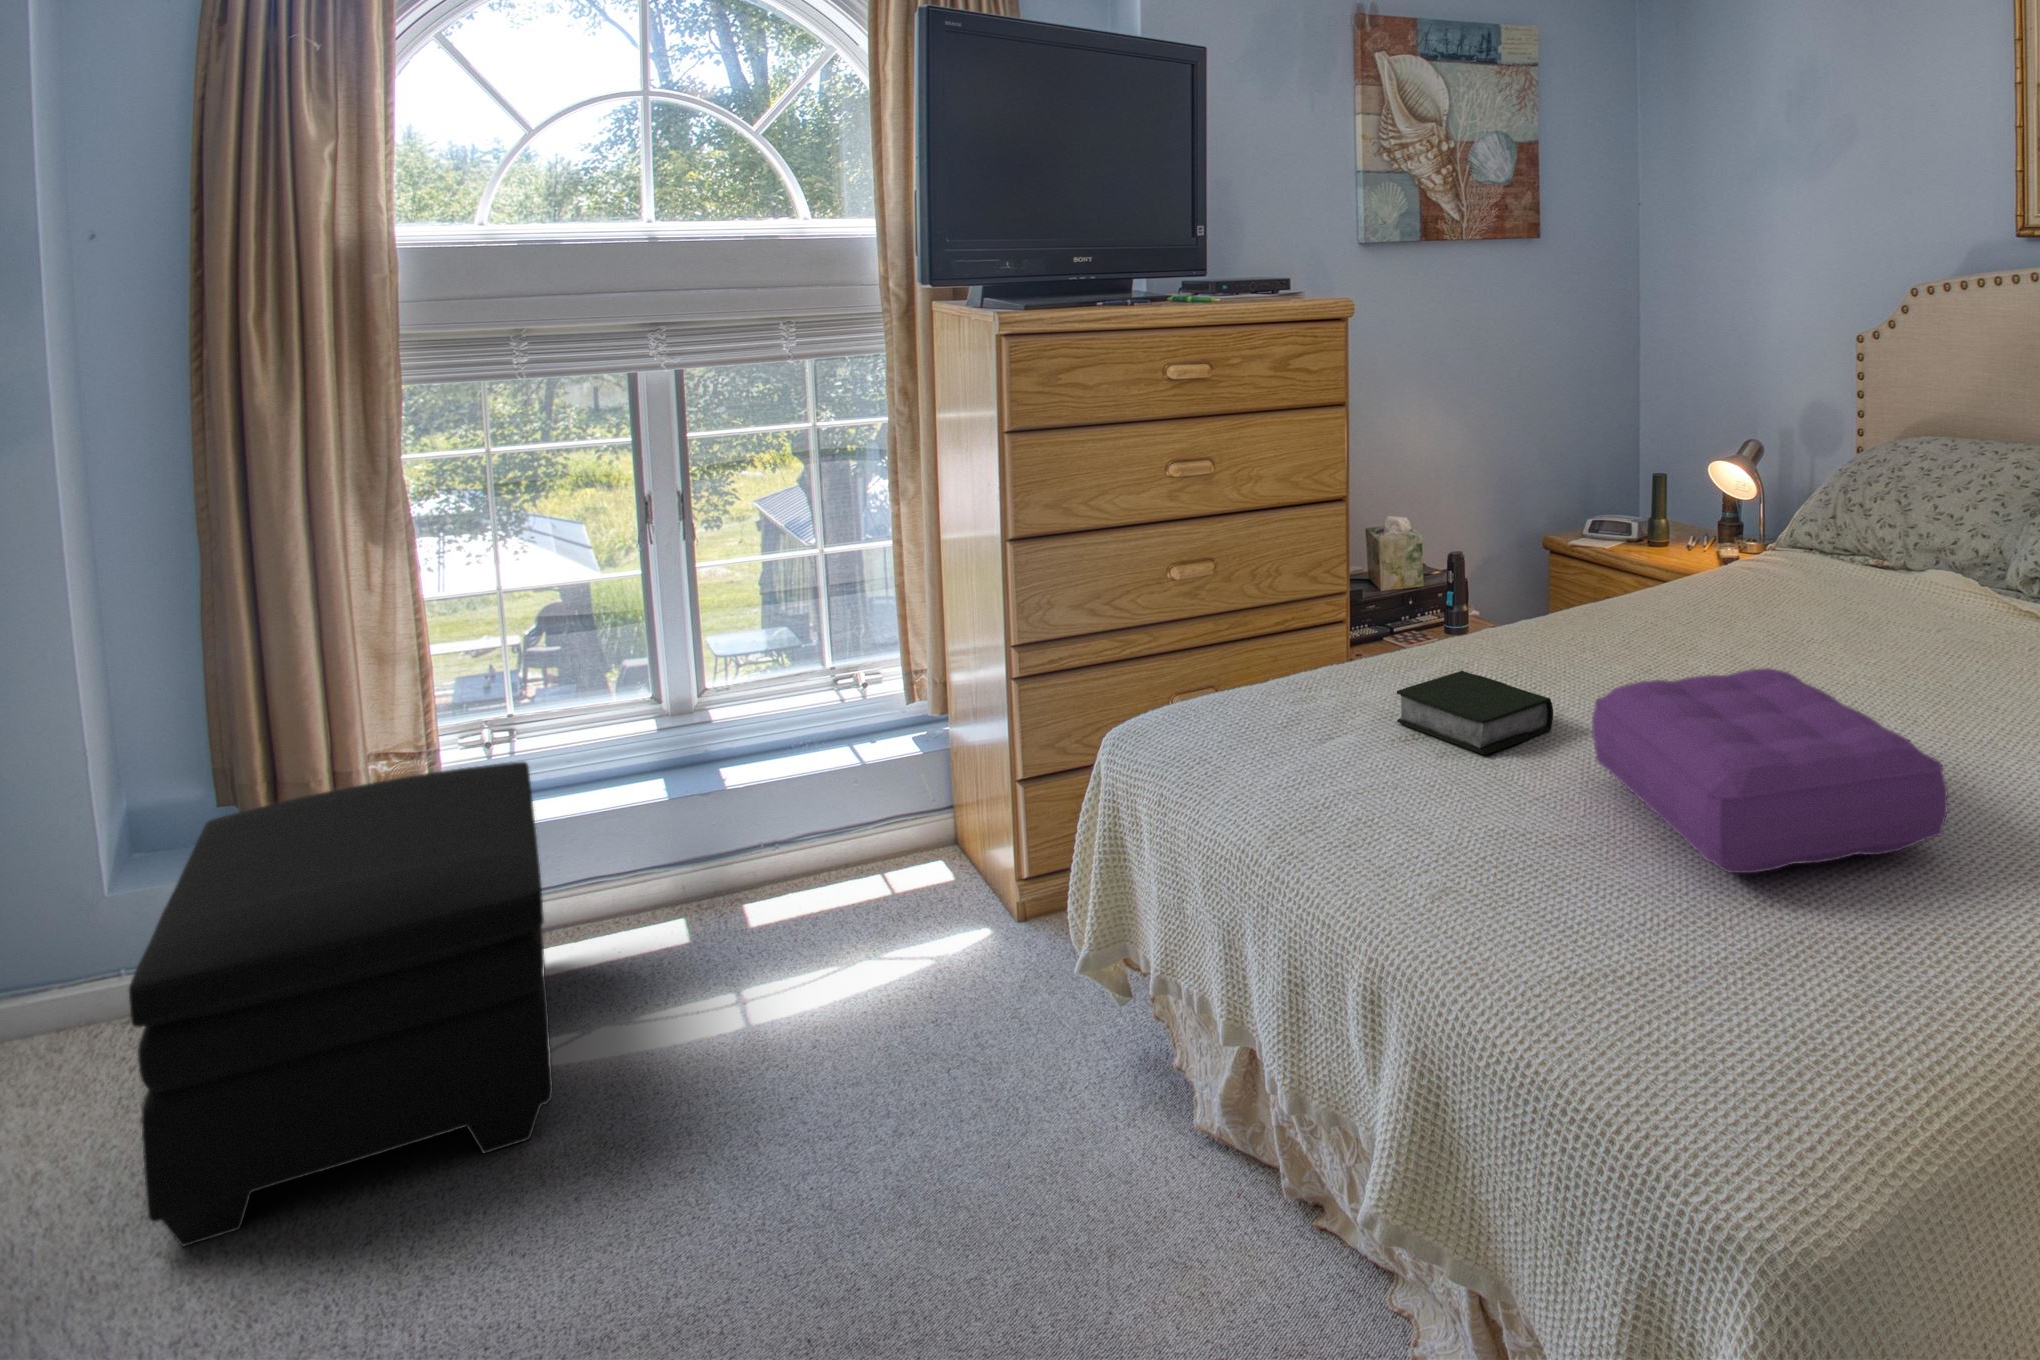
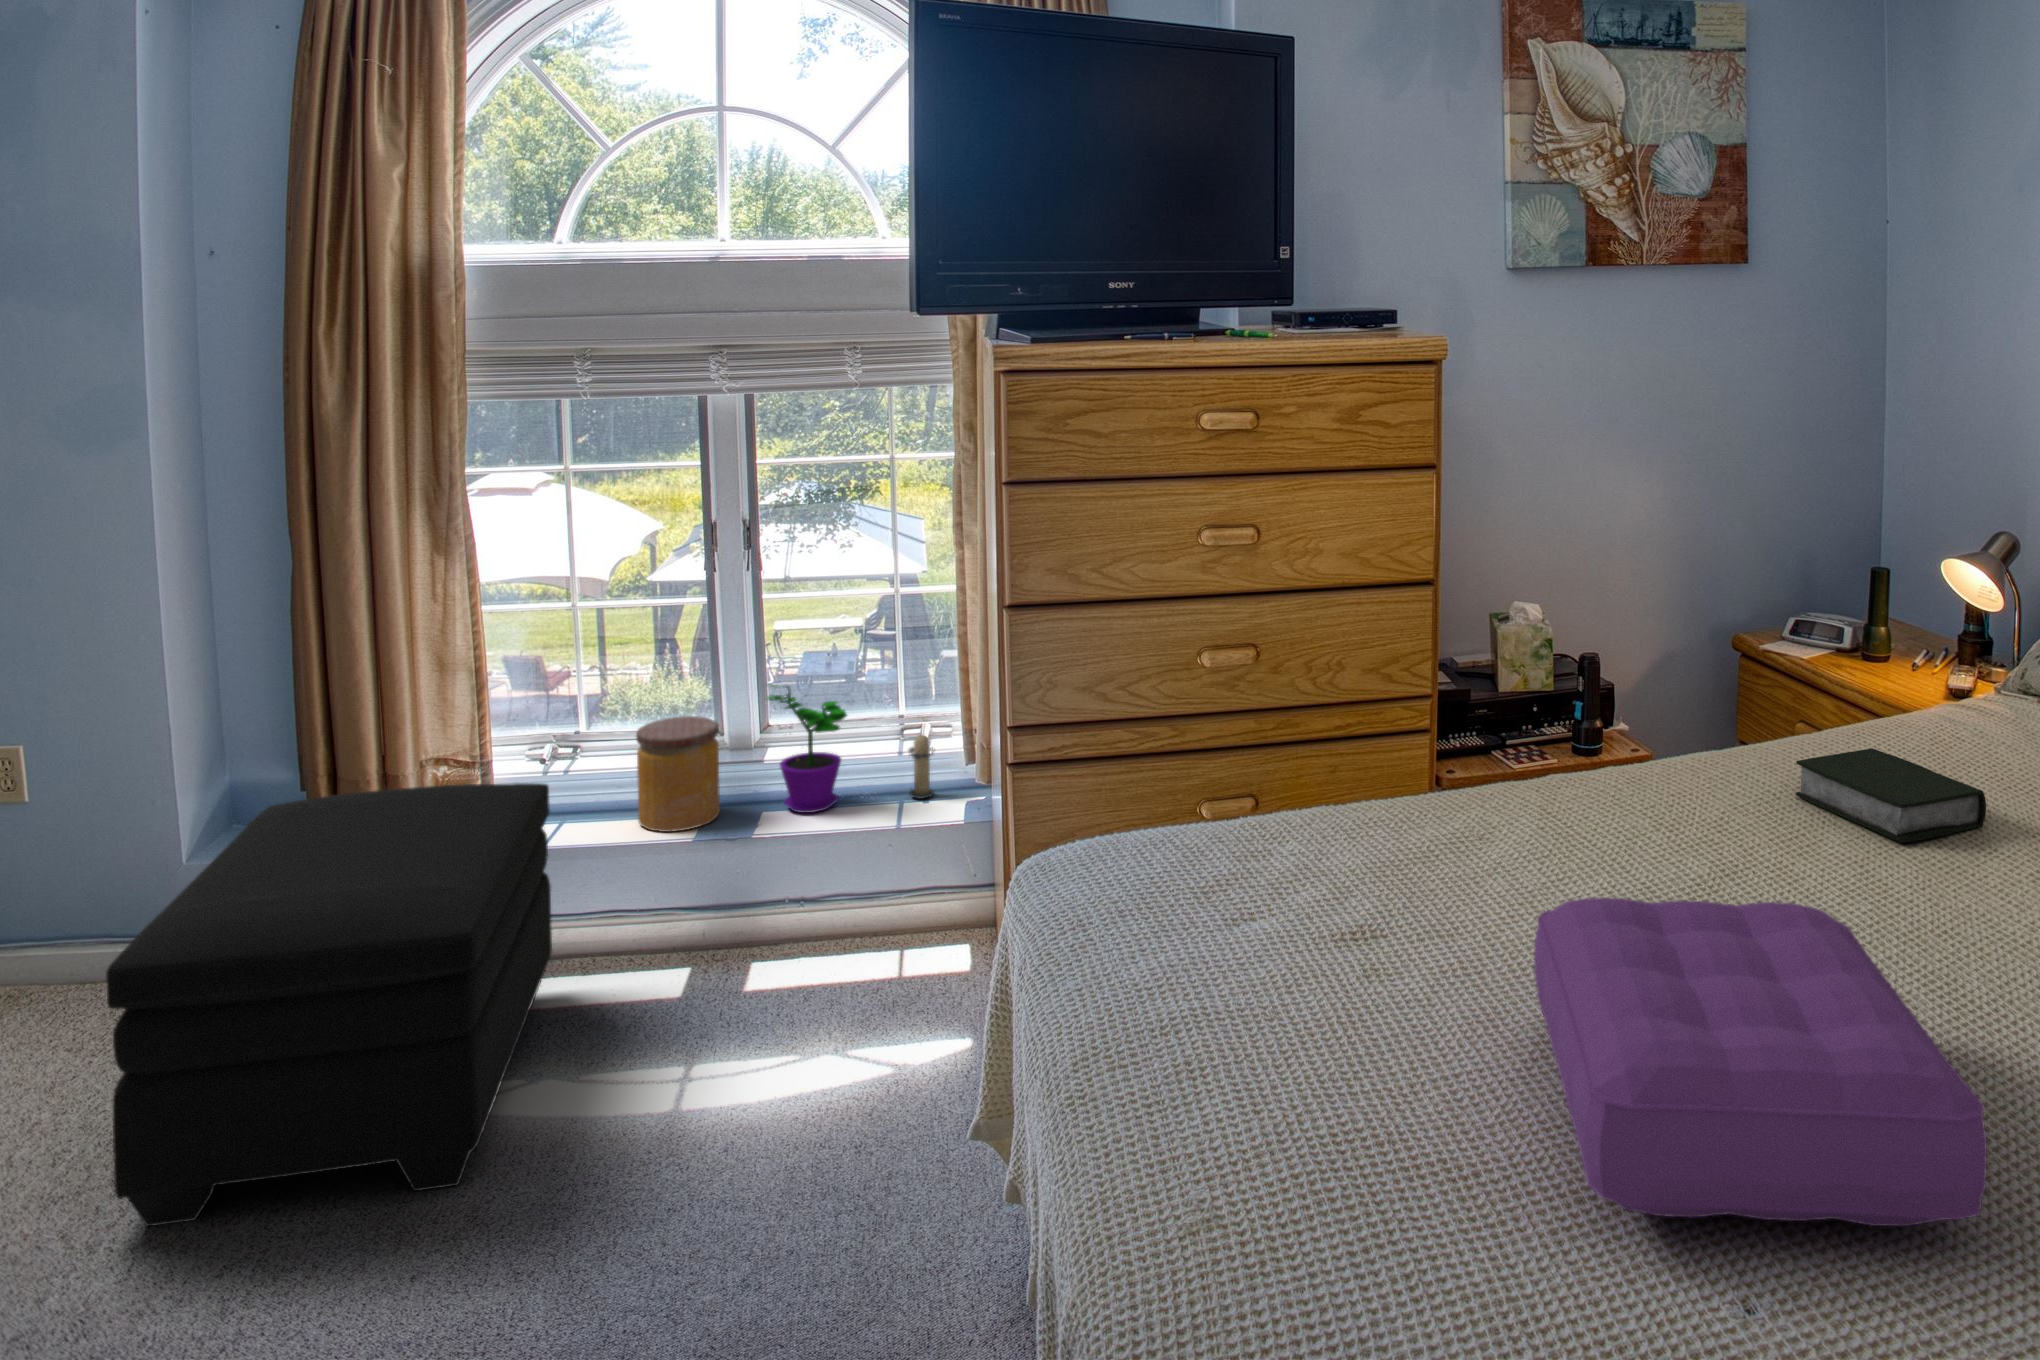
flower pot: none [722,632,807,764] -> present [767,684,847,813]
book: present [1397,671,1553,755] -> present [1796,748,1986,843]
candle: none [860,675,893,739] -> present [909,734,934,799]
jar: none [592,686,681,799] -> present [636,716,720,832]

